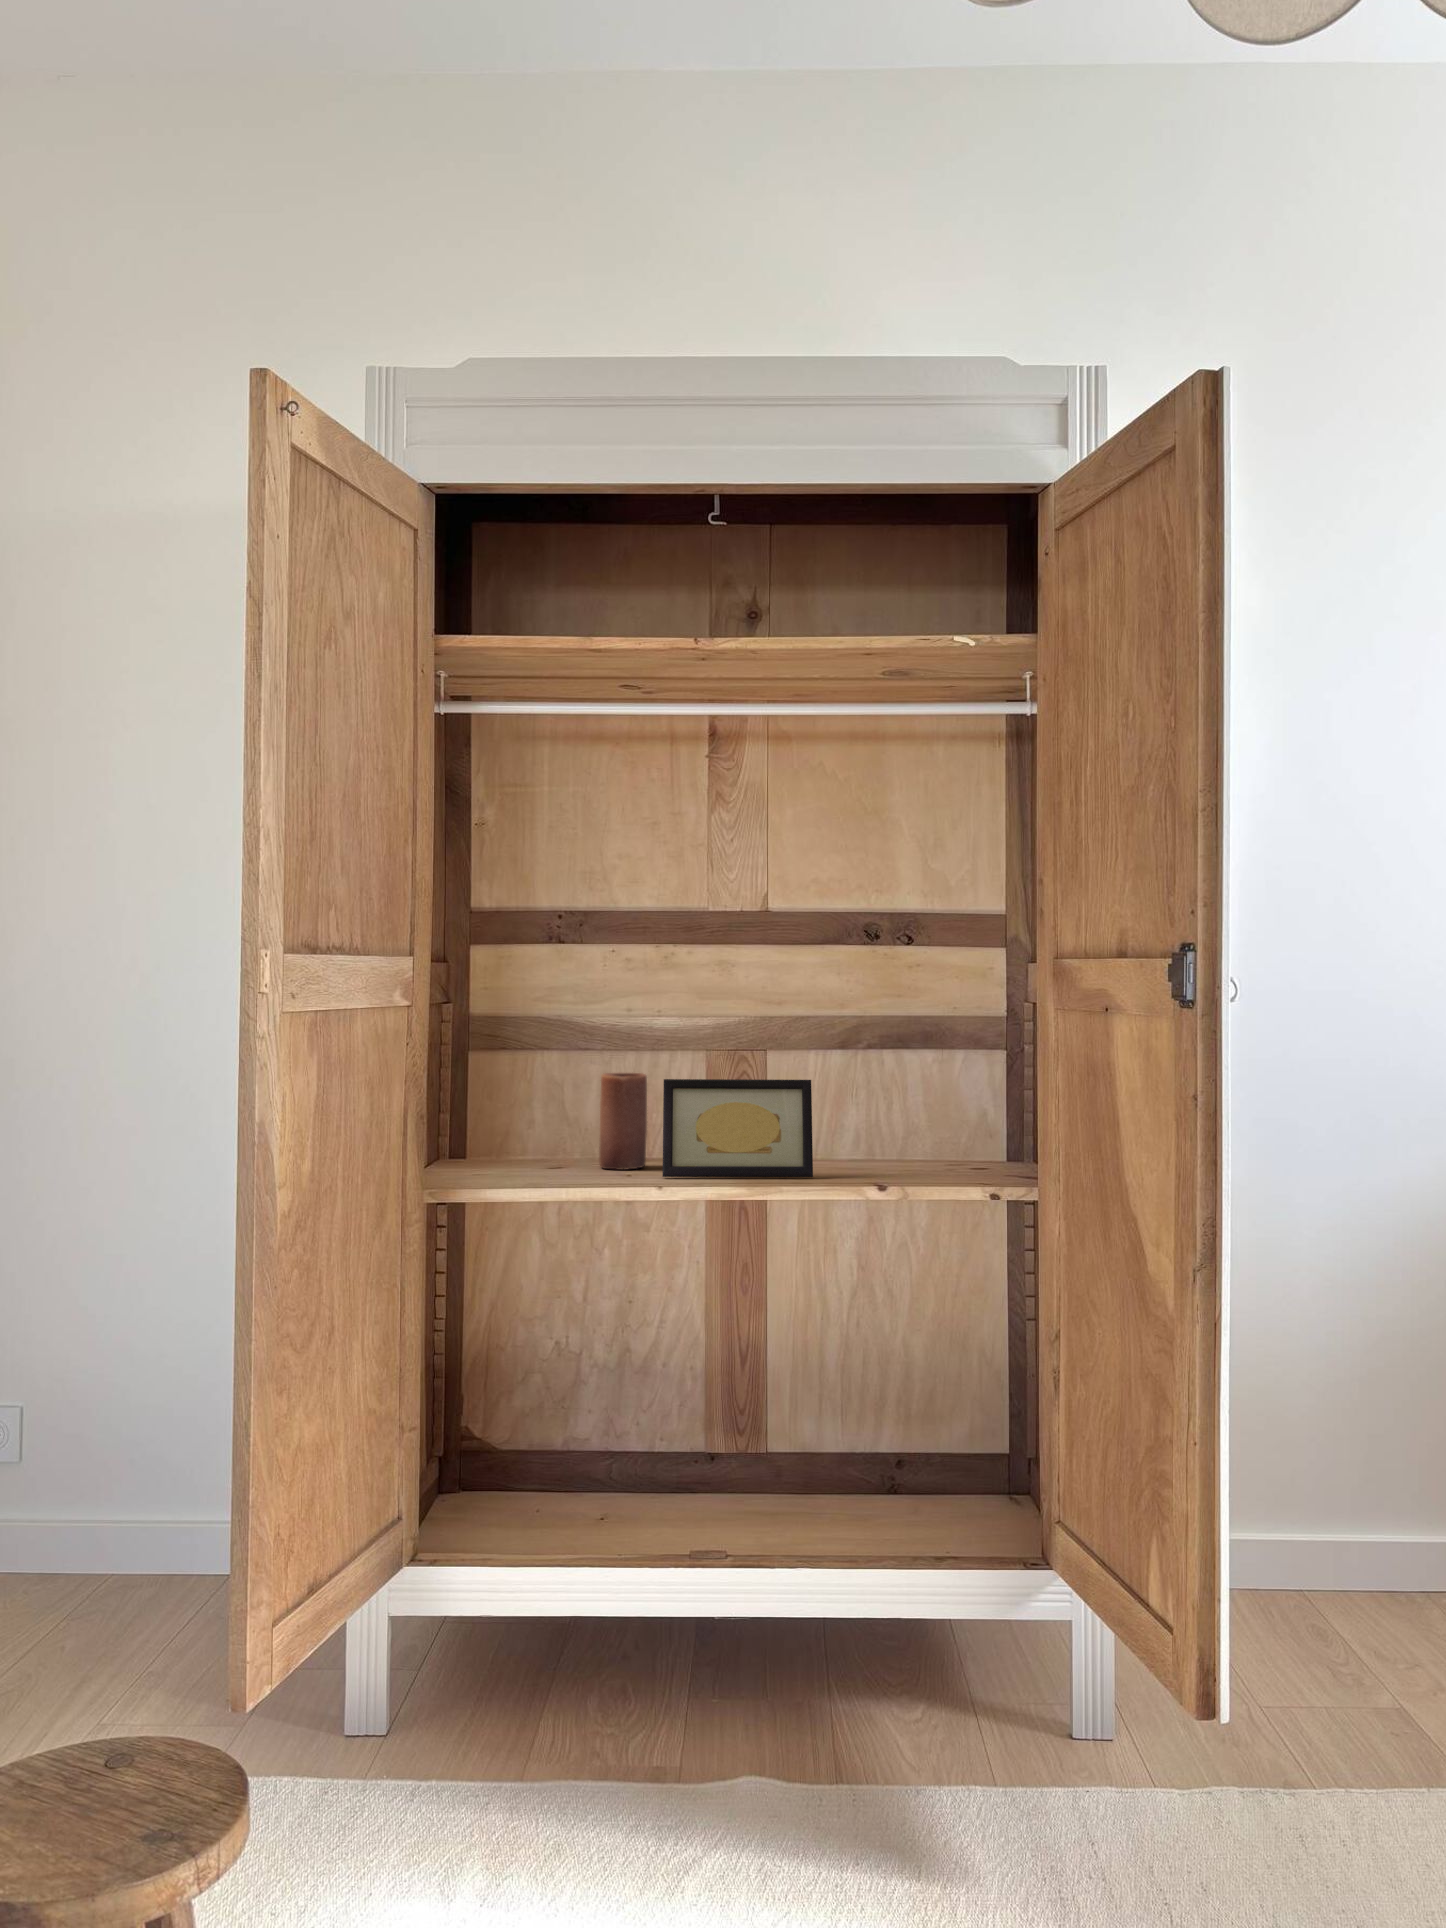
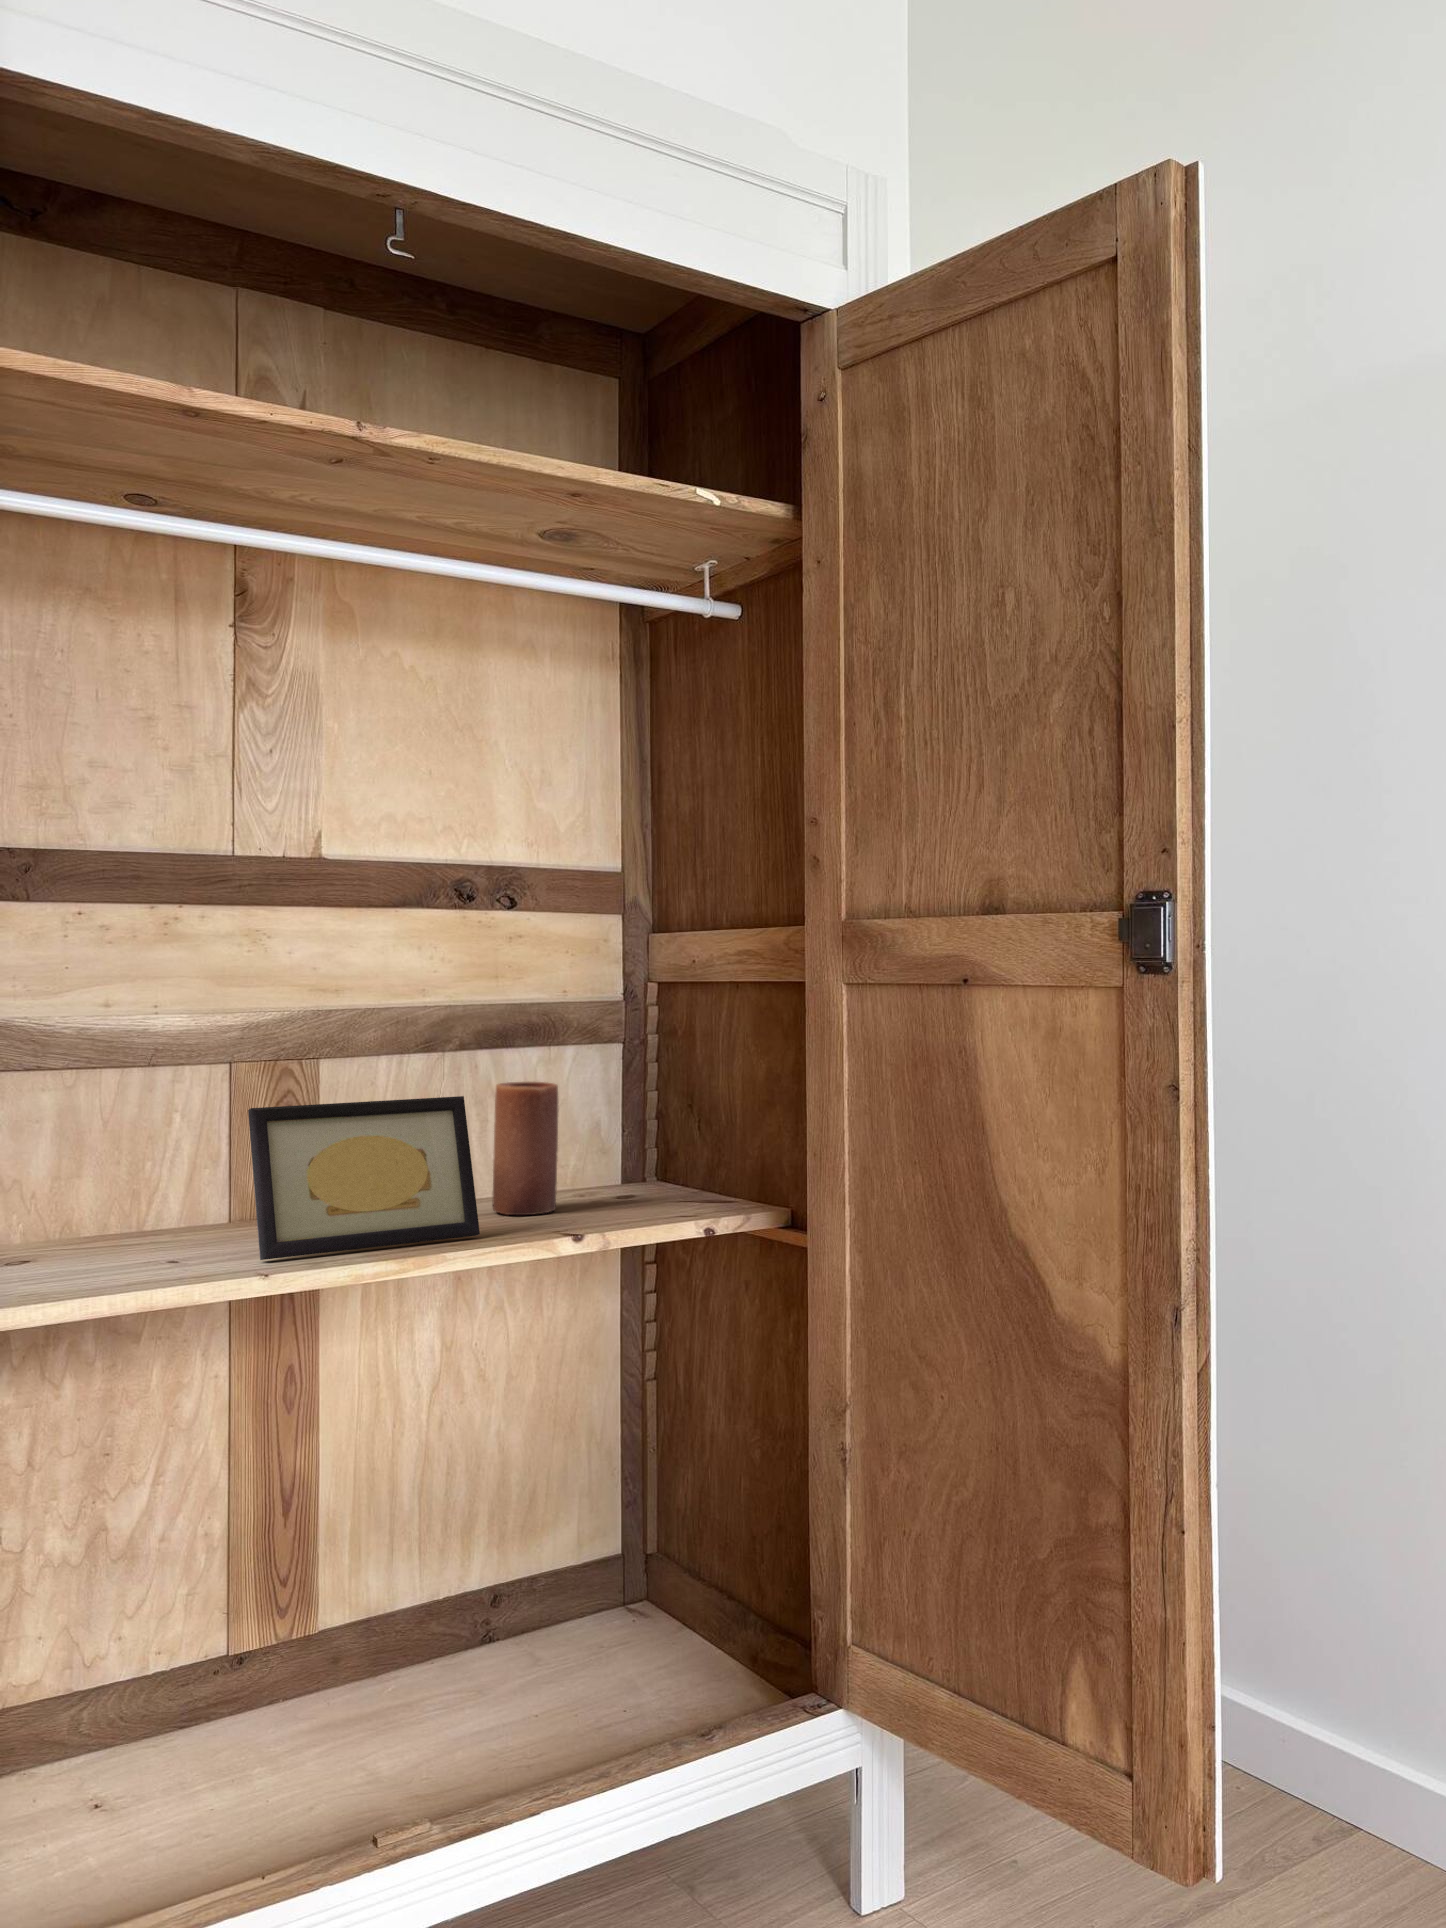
candle: present [599,1073,647,1170] -> present [492,1082,558,1215]

